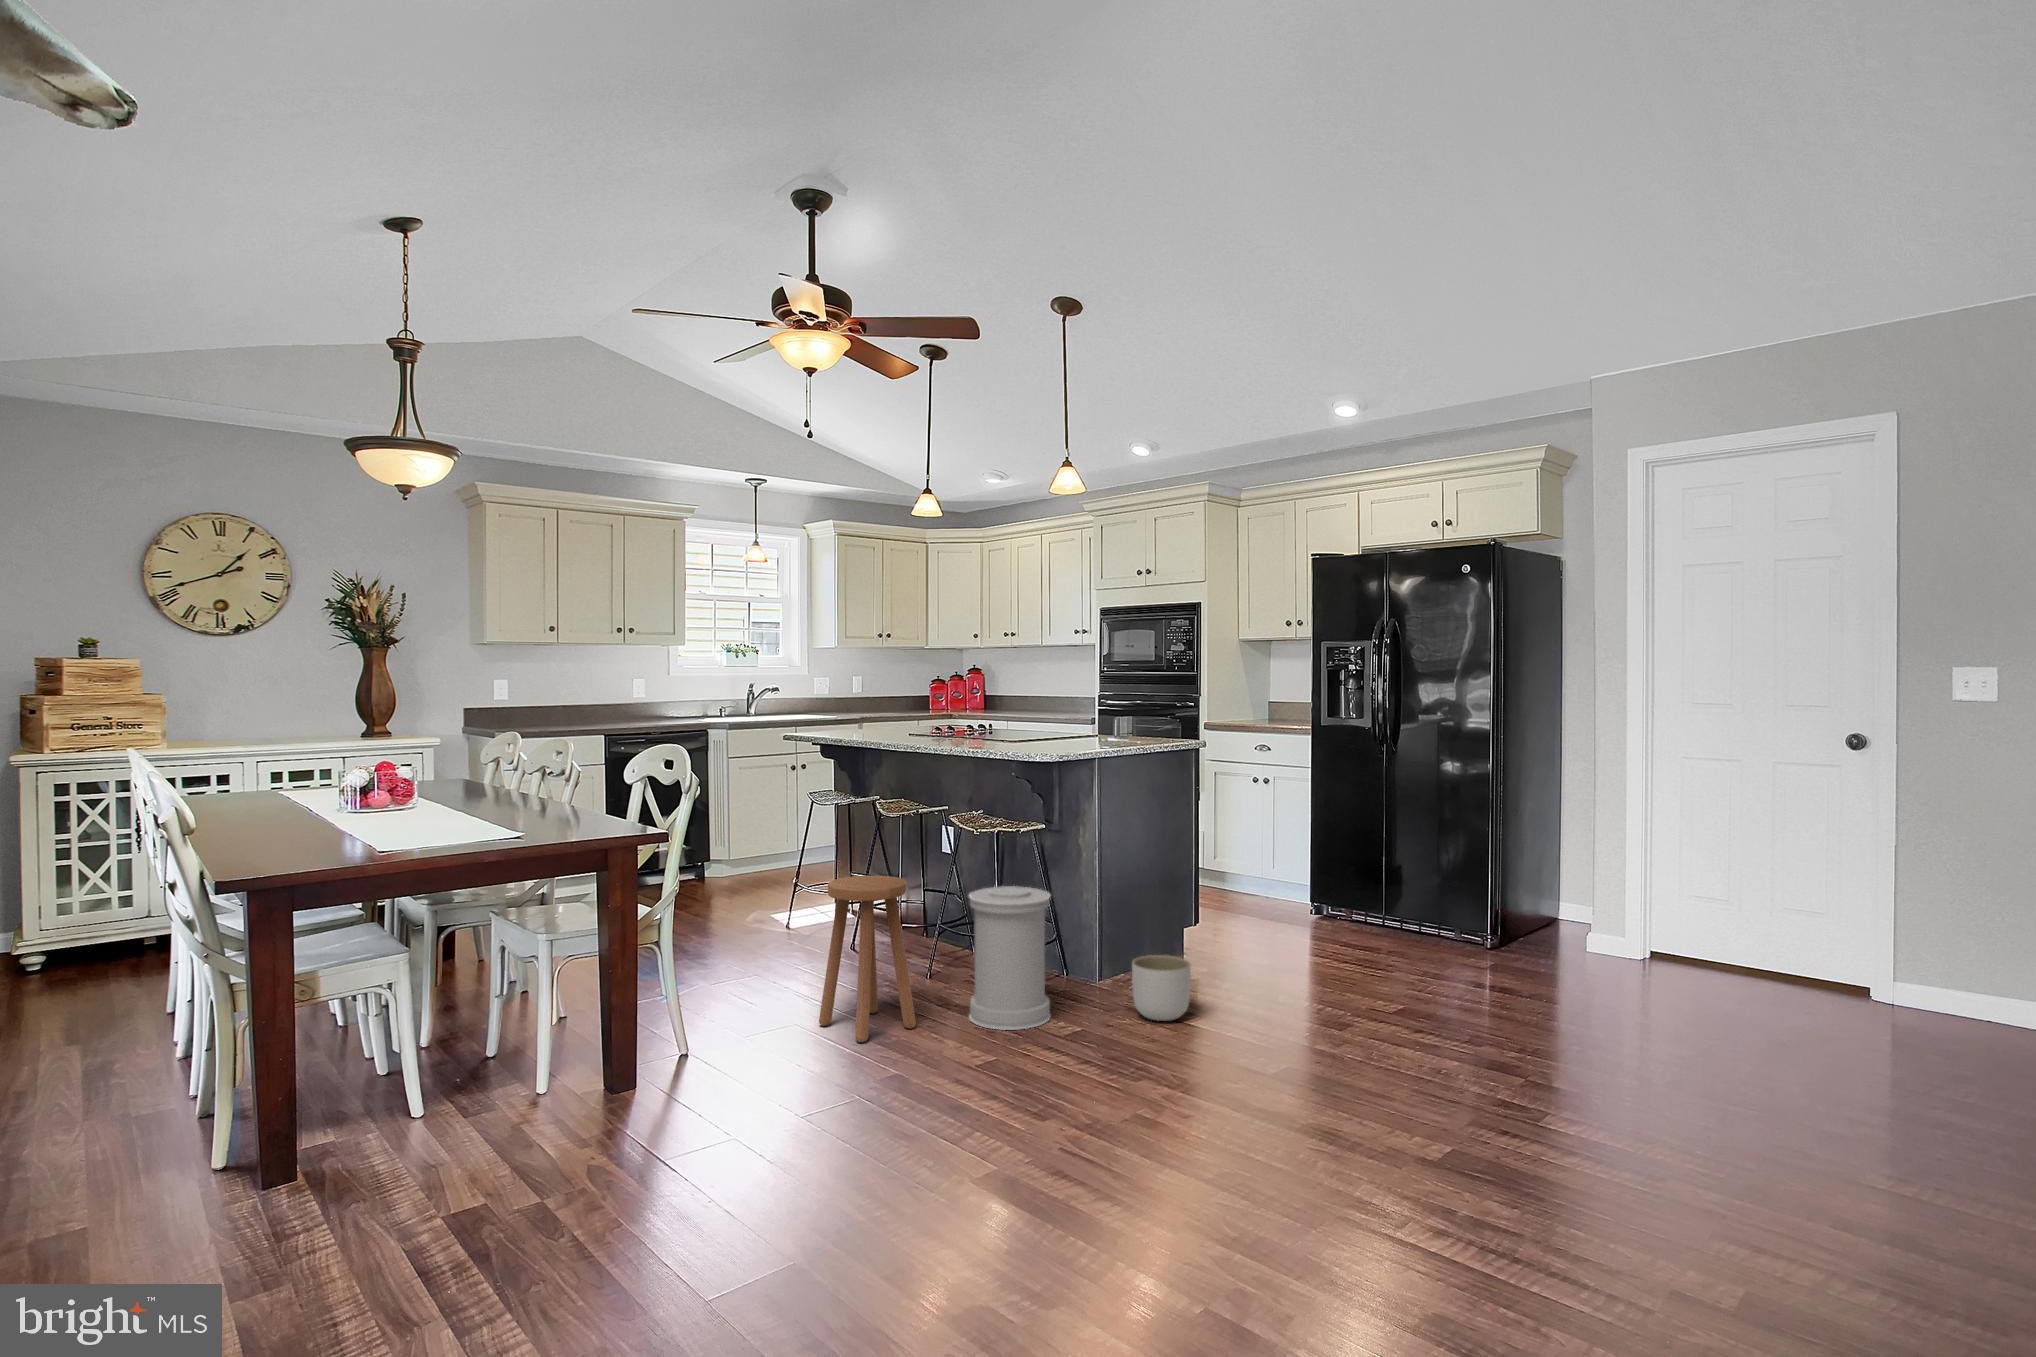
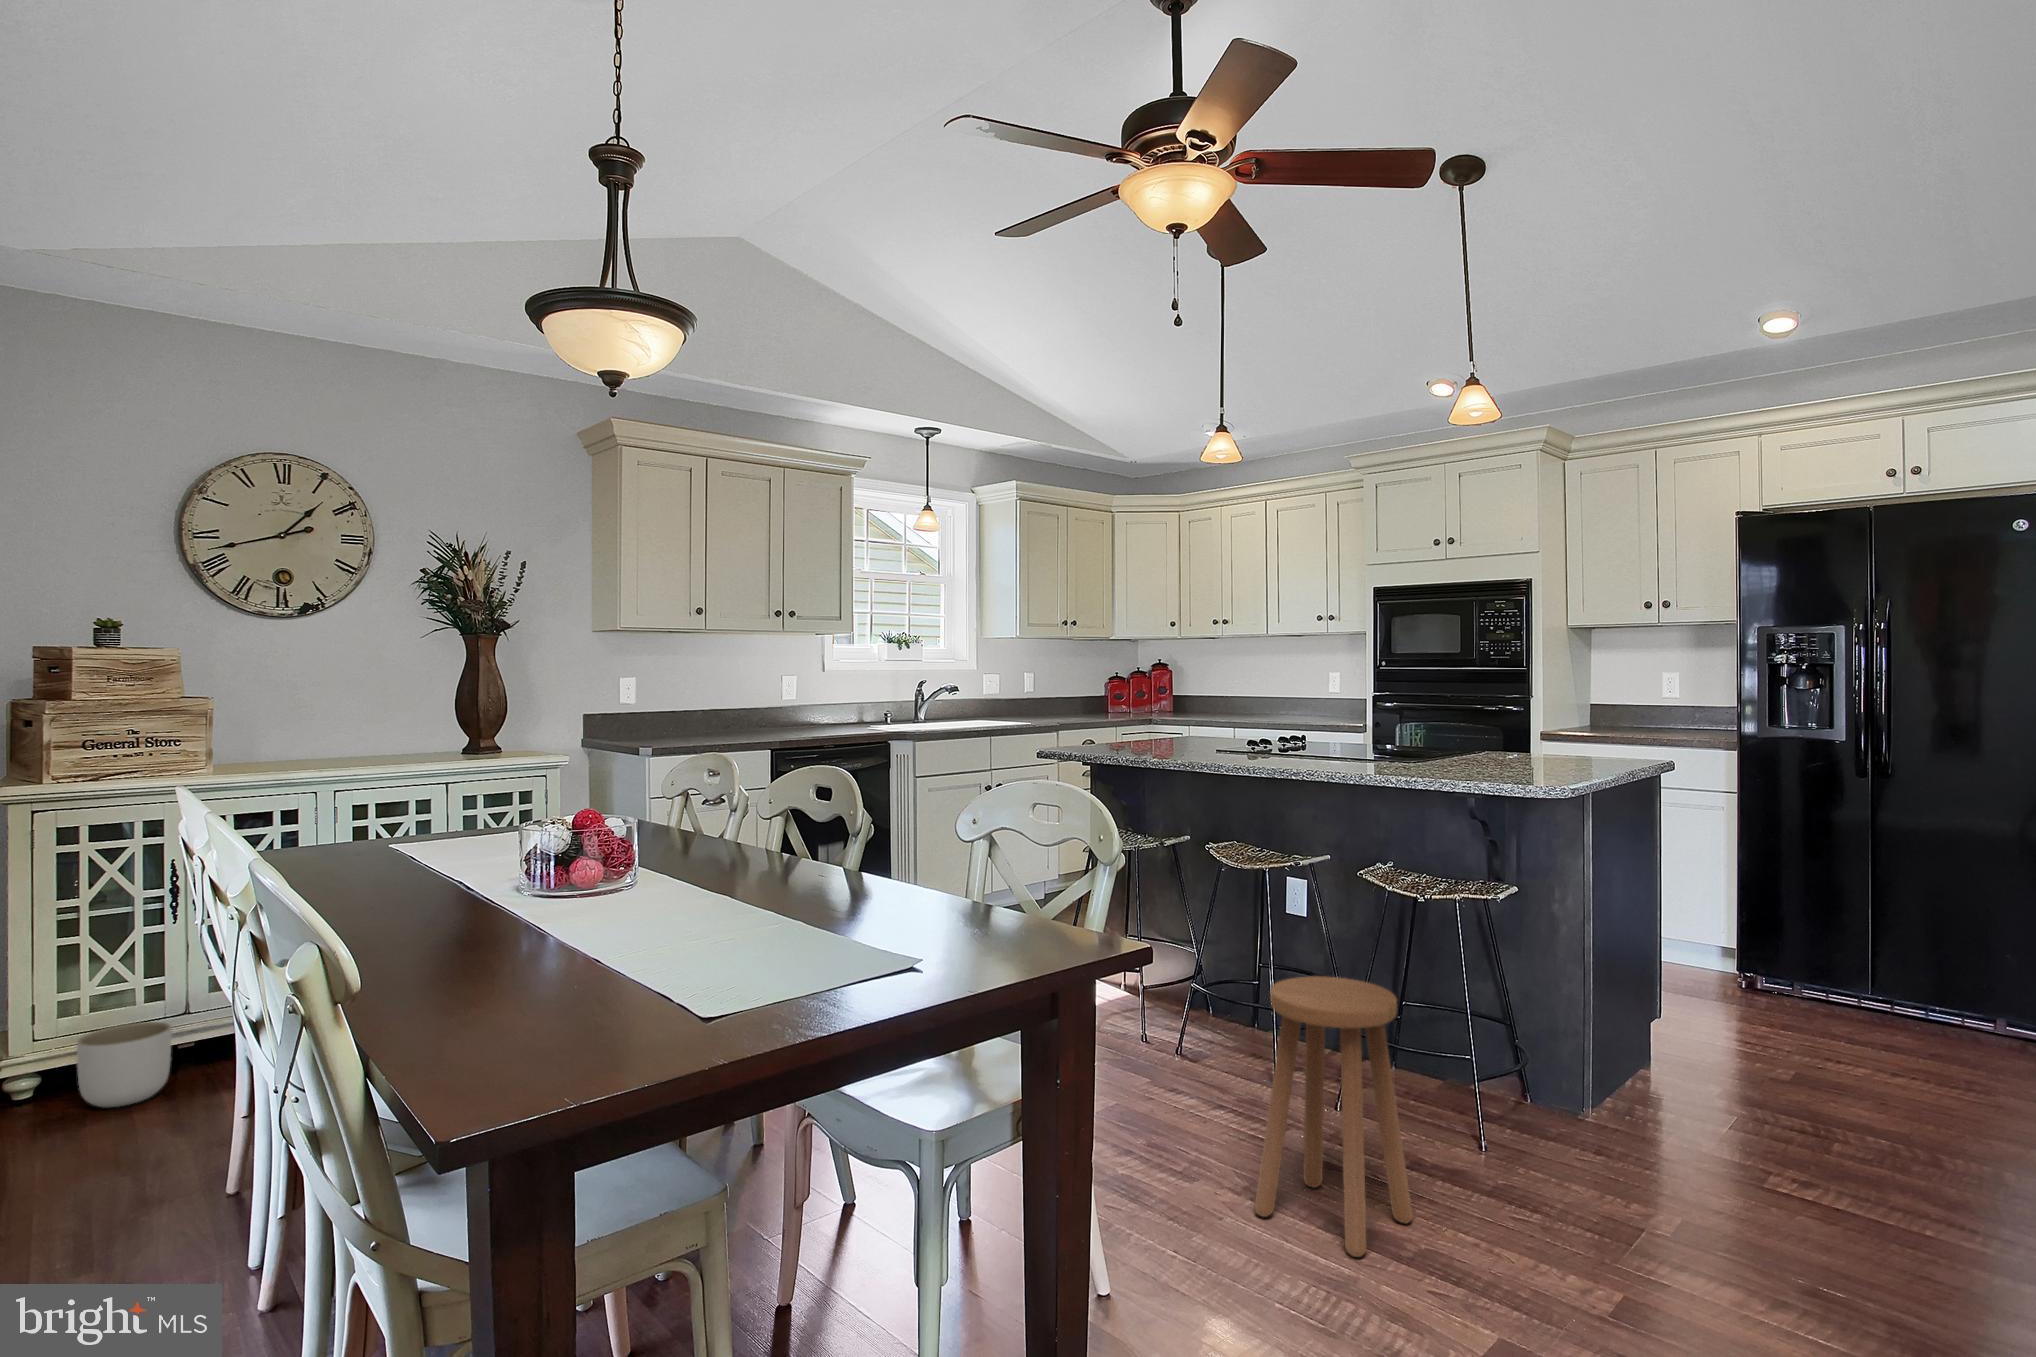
trash can: present [969,886,1050,1030] -> none [1466,989,1607,1227]
planter: present [1132,955,1191,1021] -> present [77,1022,172,1107]

